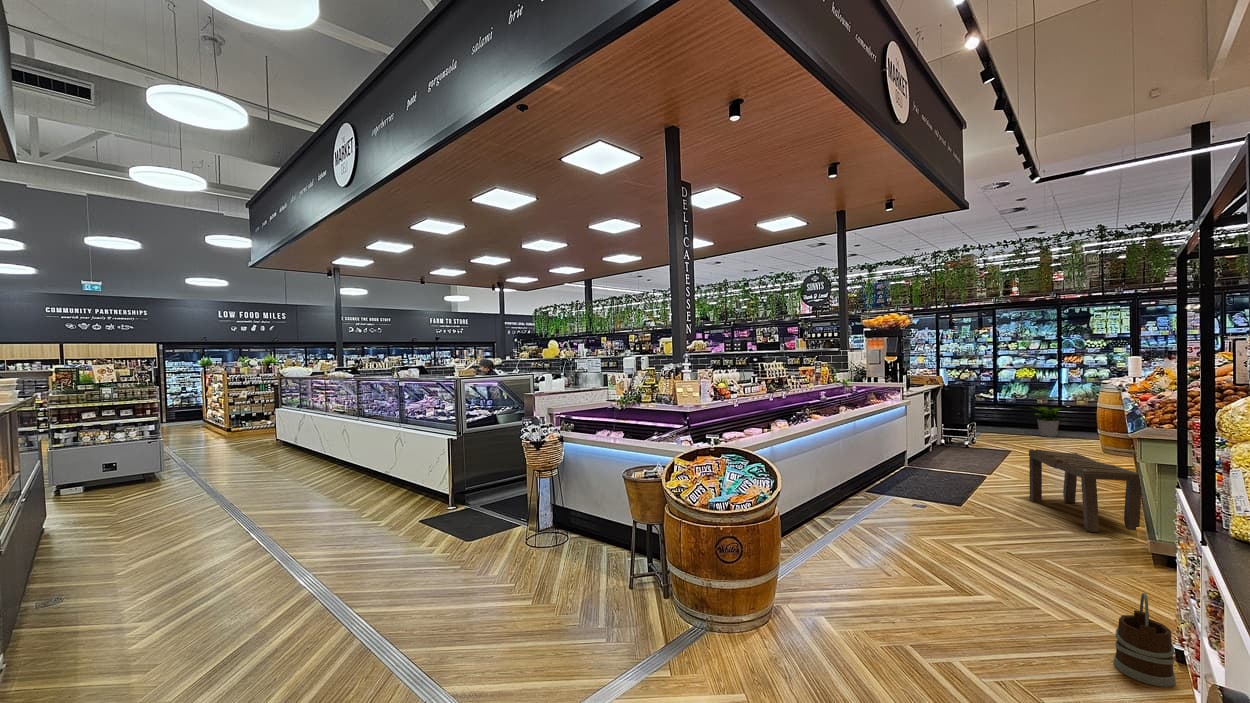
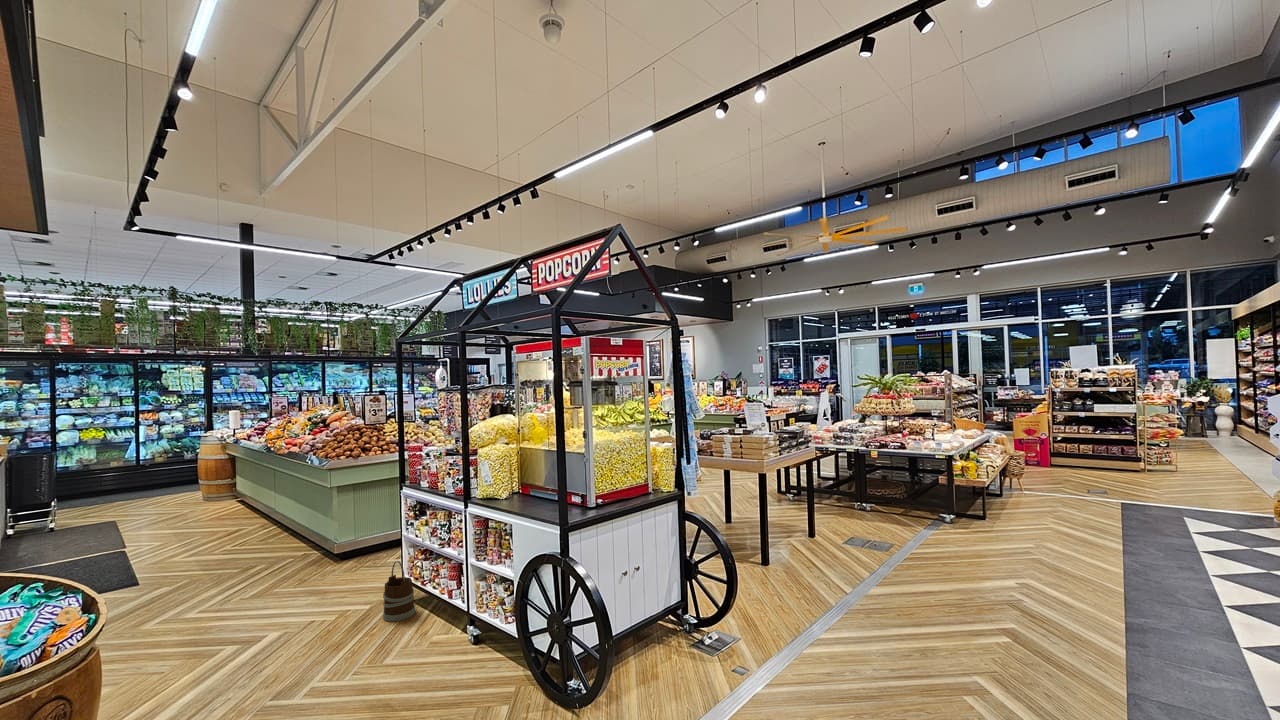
potted plant: present [1031,407,1067,437] -> none [106,466,153,500]
bench: present [1029,449,1142,532] -> none [193,497,303,558]

